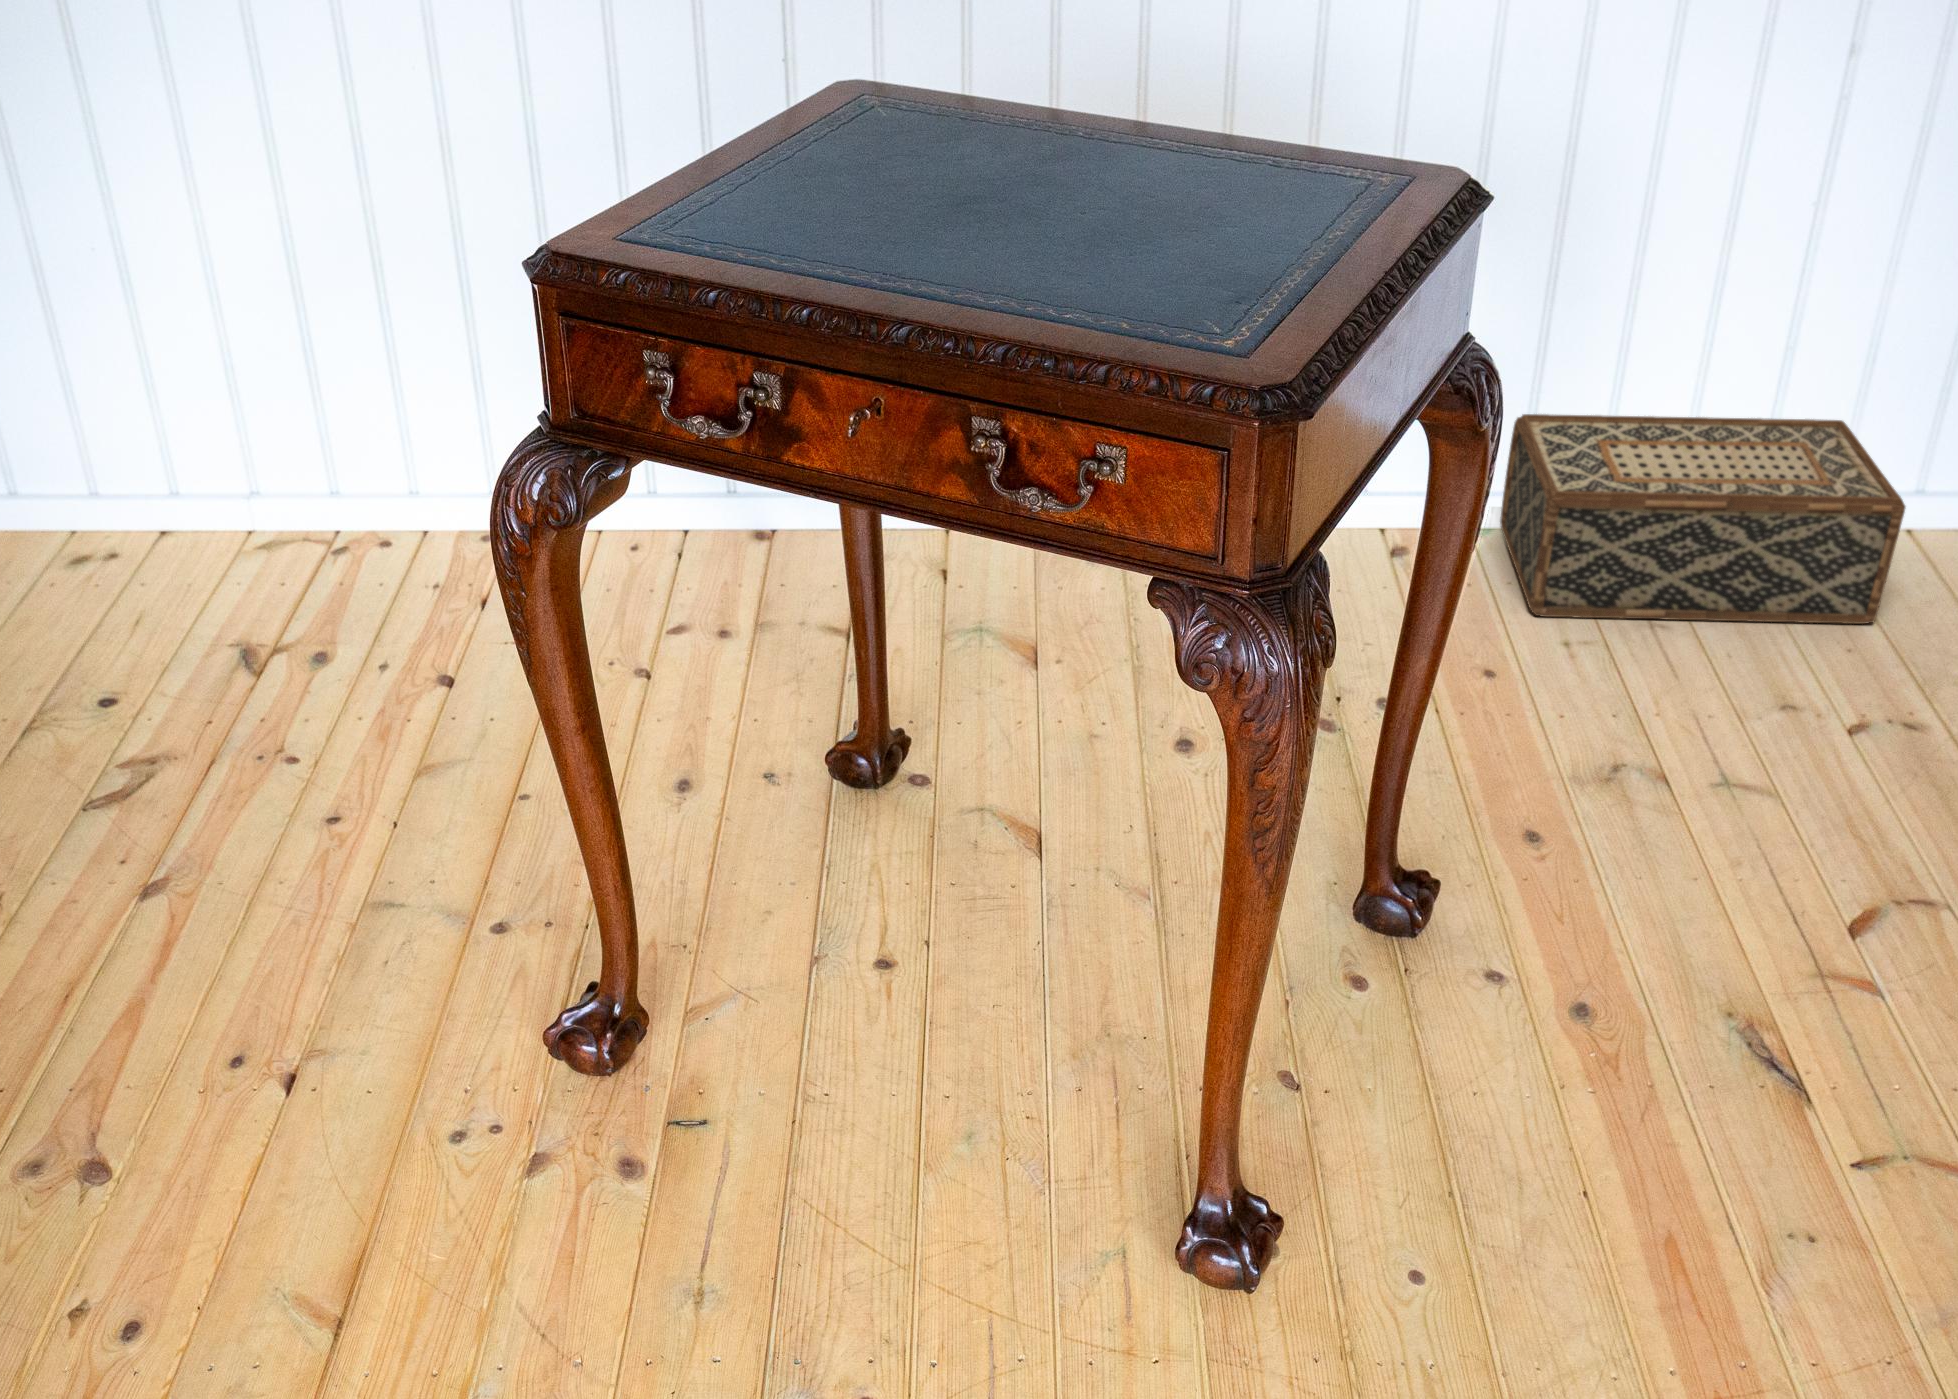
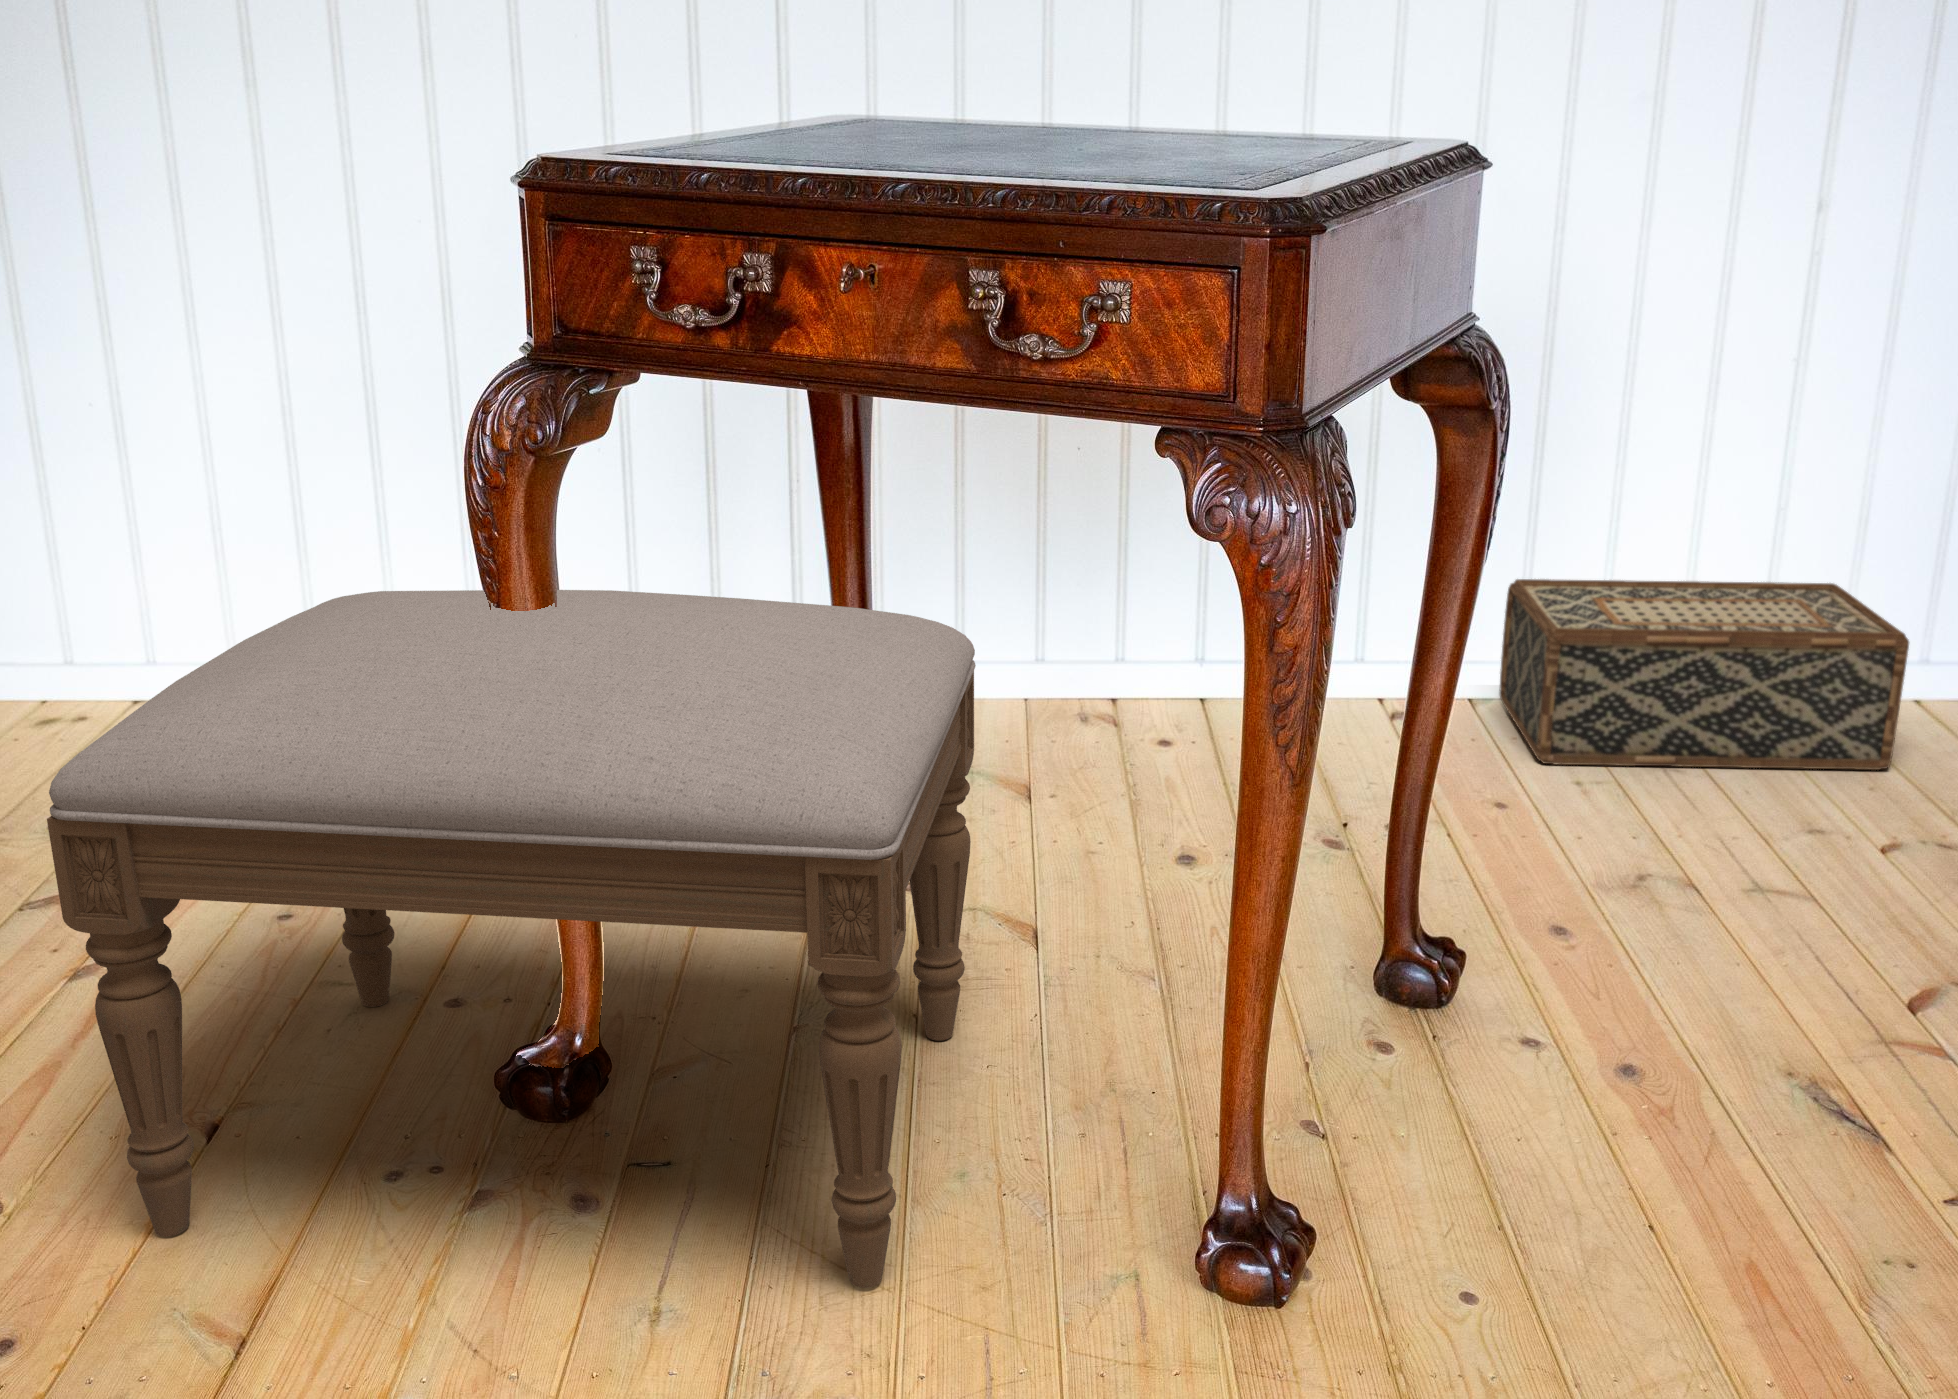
ottoman: none [131,591,980,1268] -> present [47,590,976,1288]

